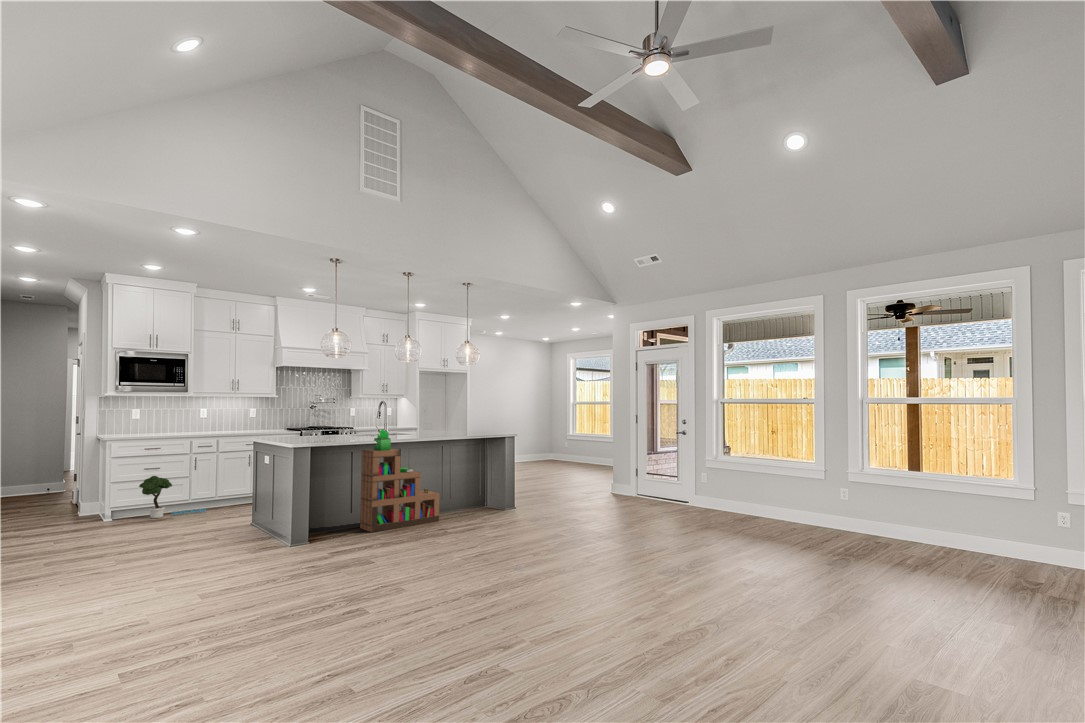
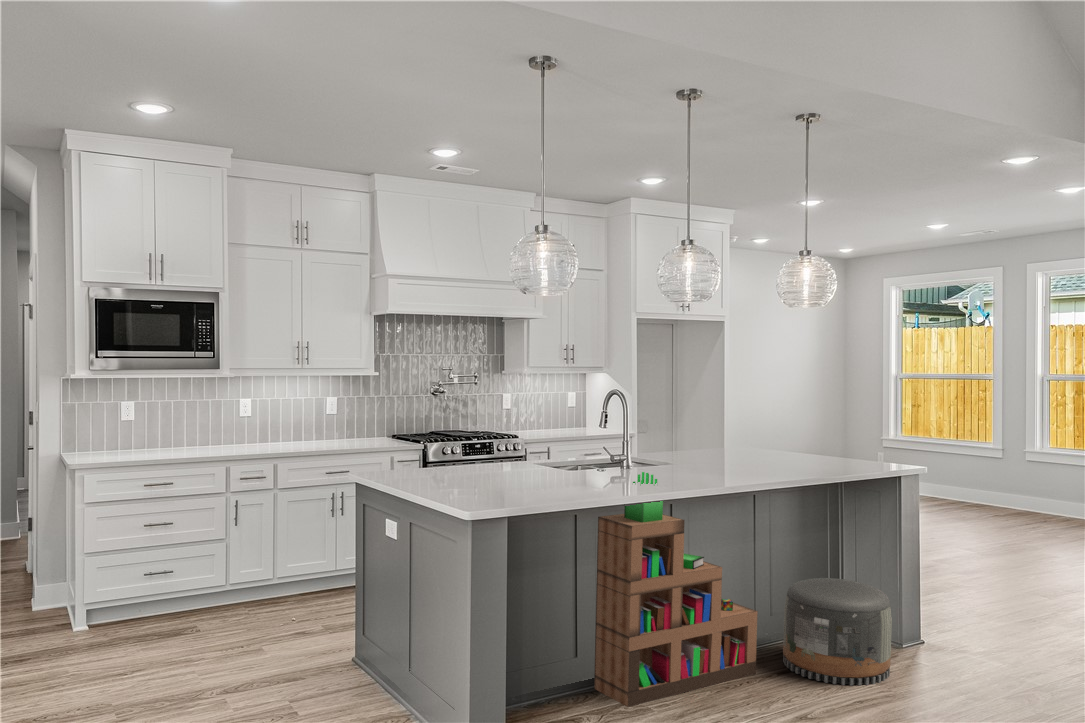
potted tree: present [139,476,206,518] -> none [140,538,262,623]
pouf: none [455,480,500,522] -> present [783,578,892,685]

